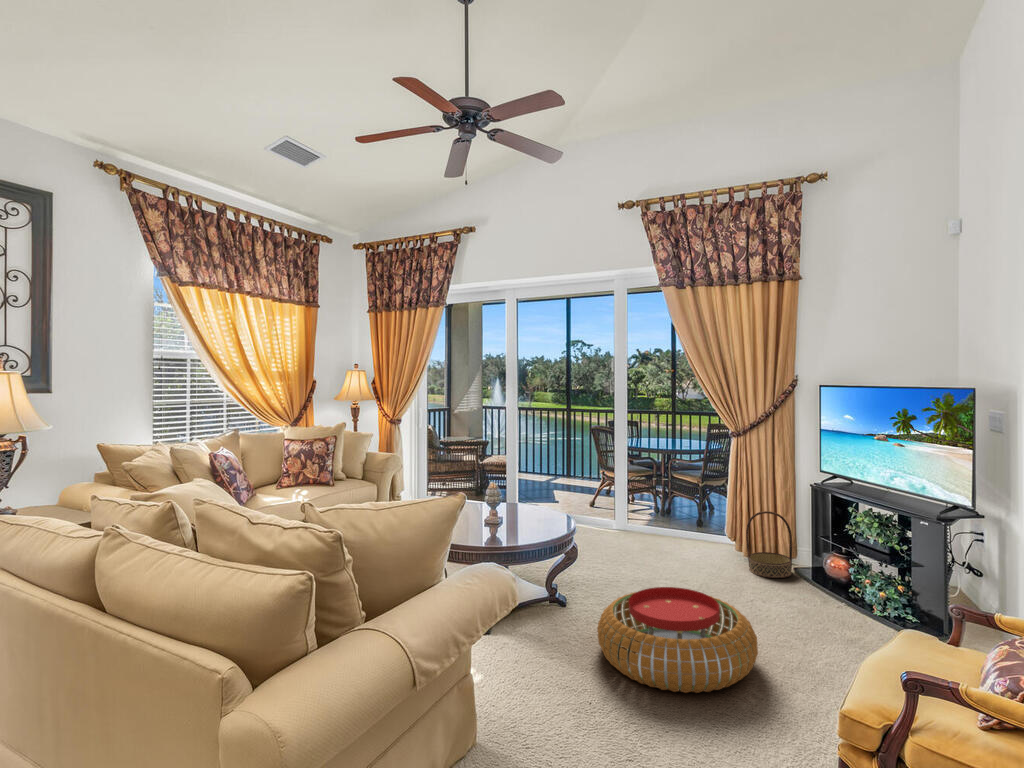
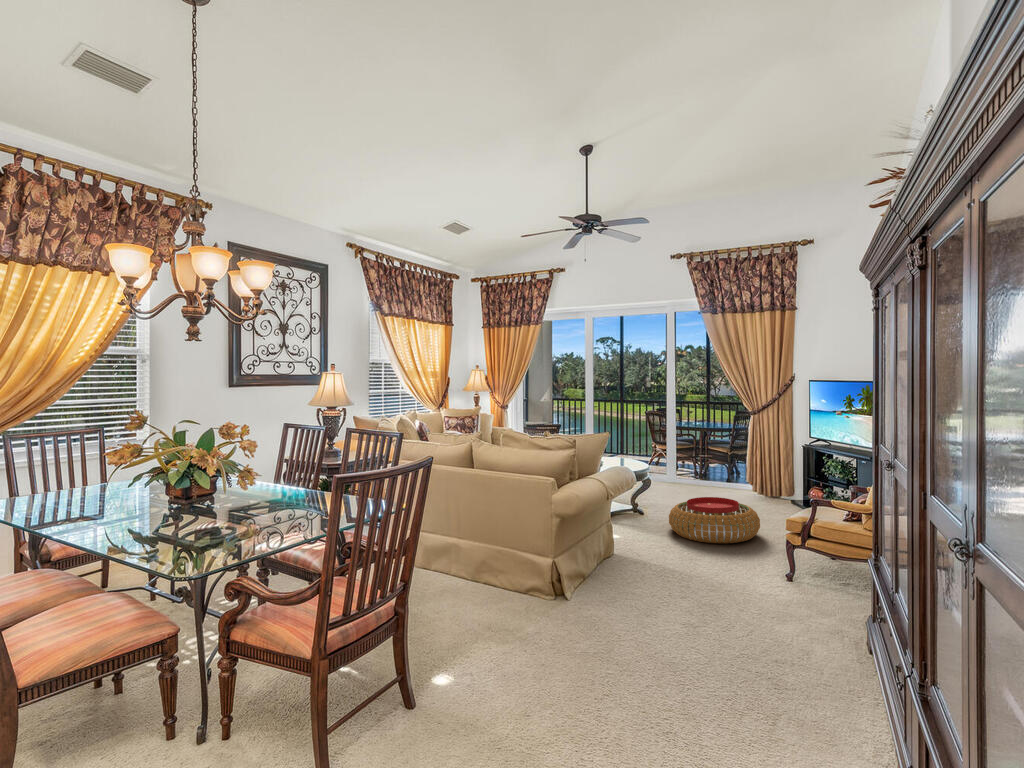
basket: present [746,511,792,578] -> none [759,462,789,504]

